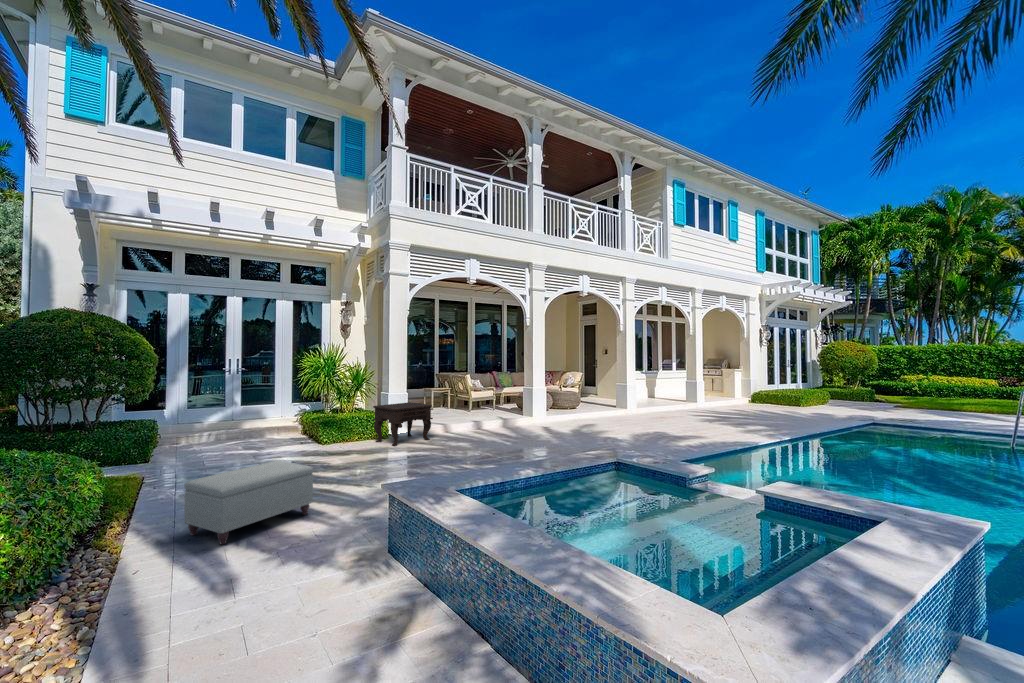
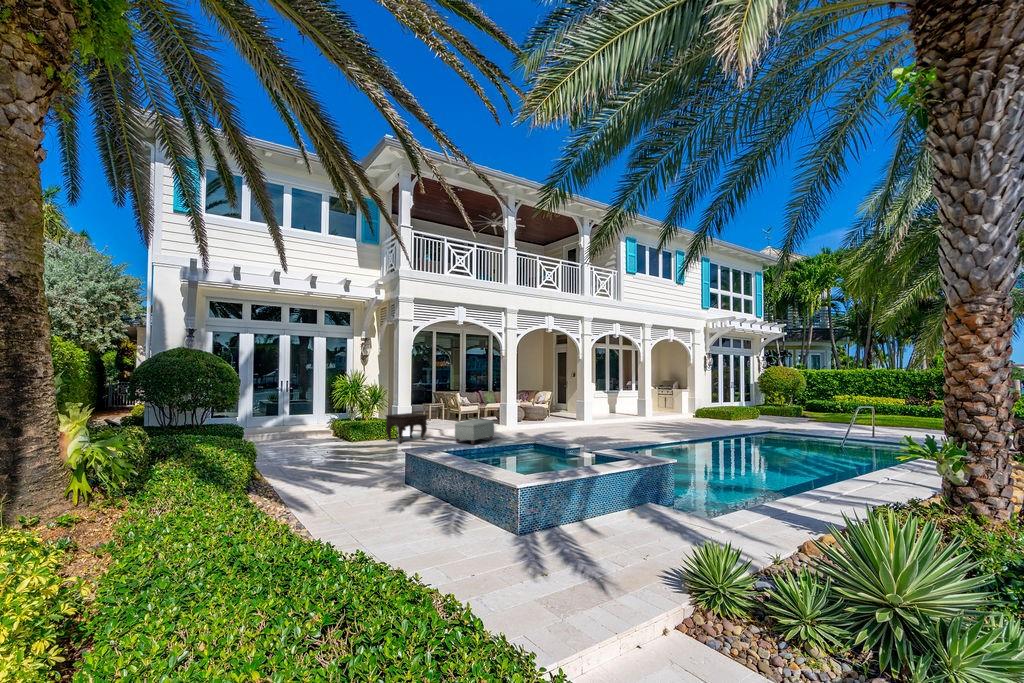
ottoman: present [184,461,314,544] -> present [455,419,494,445]

